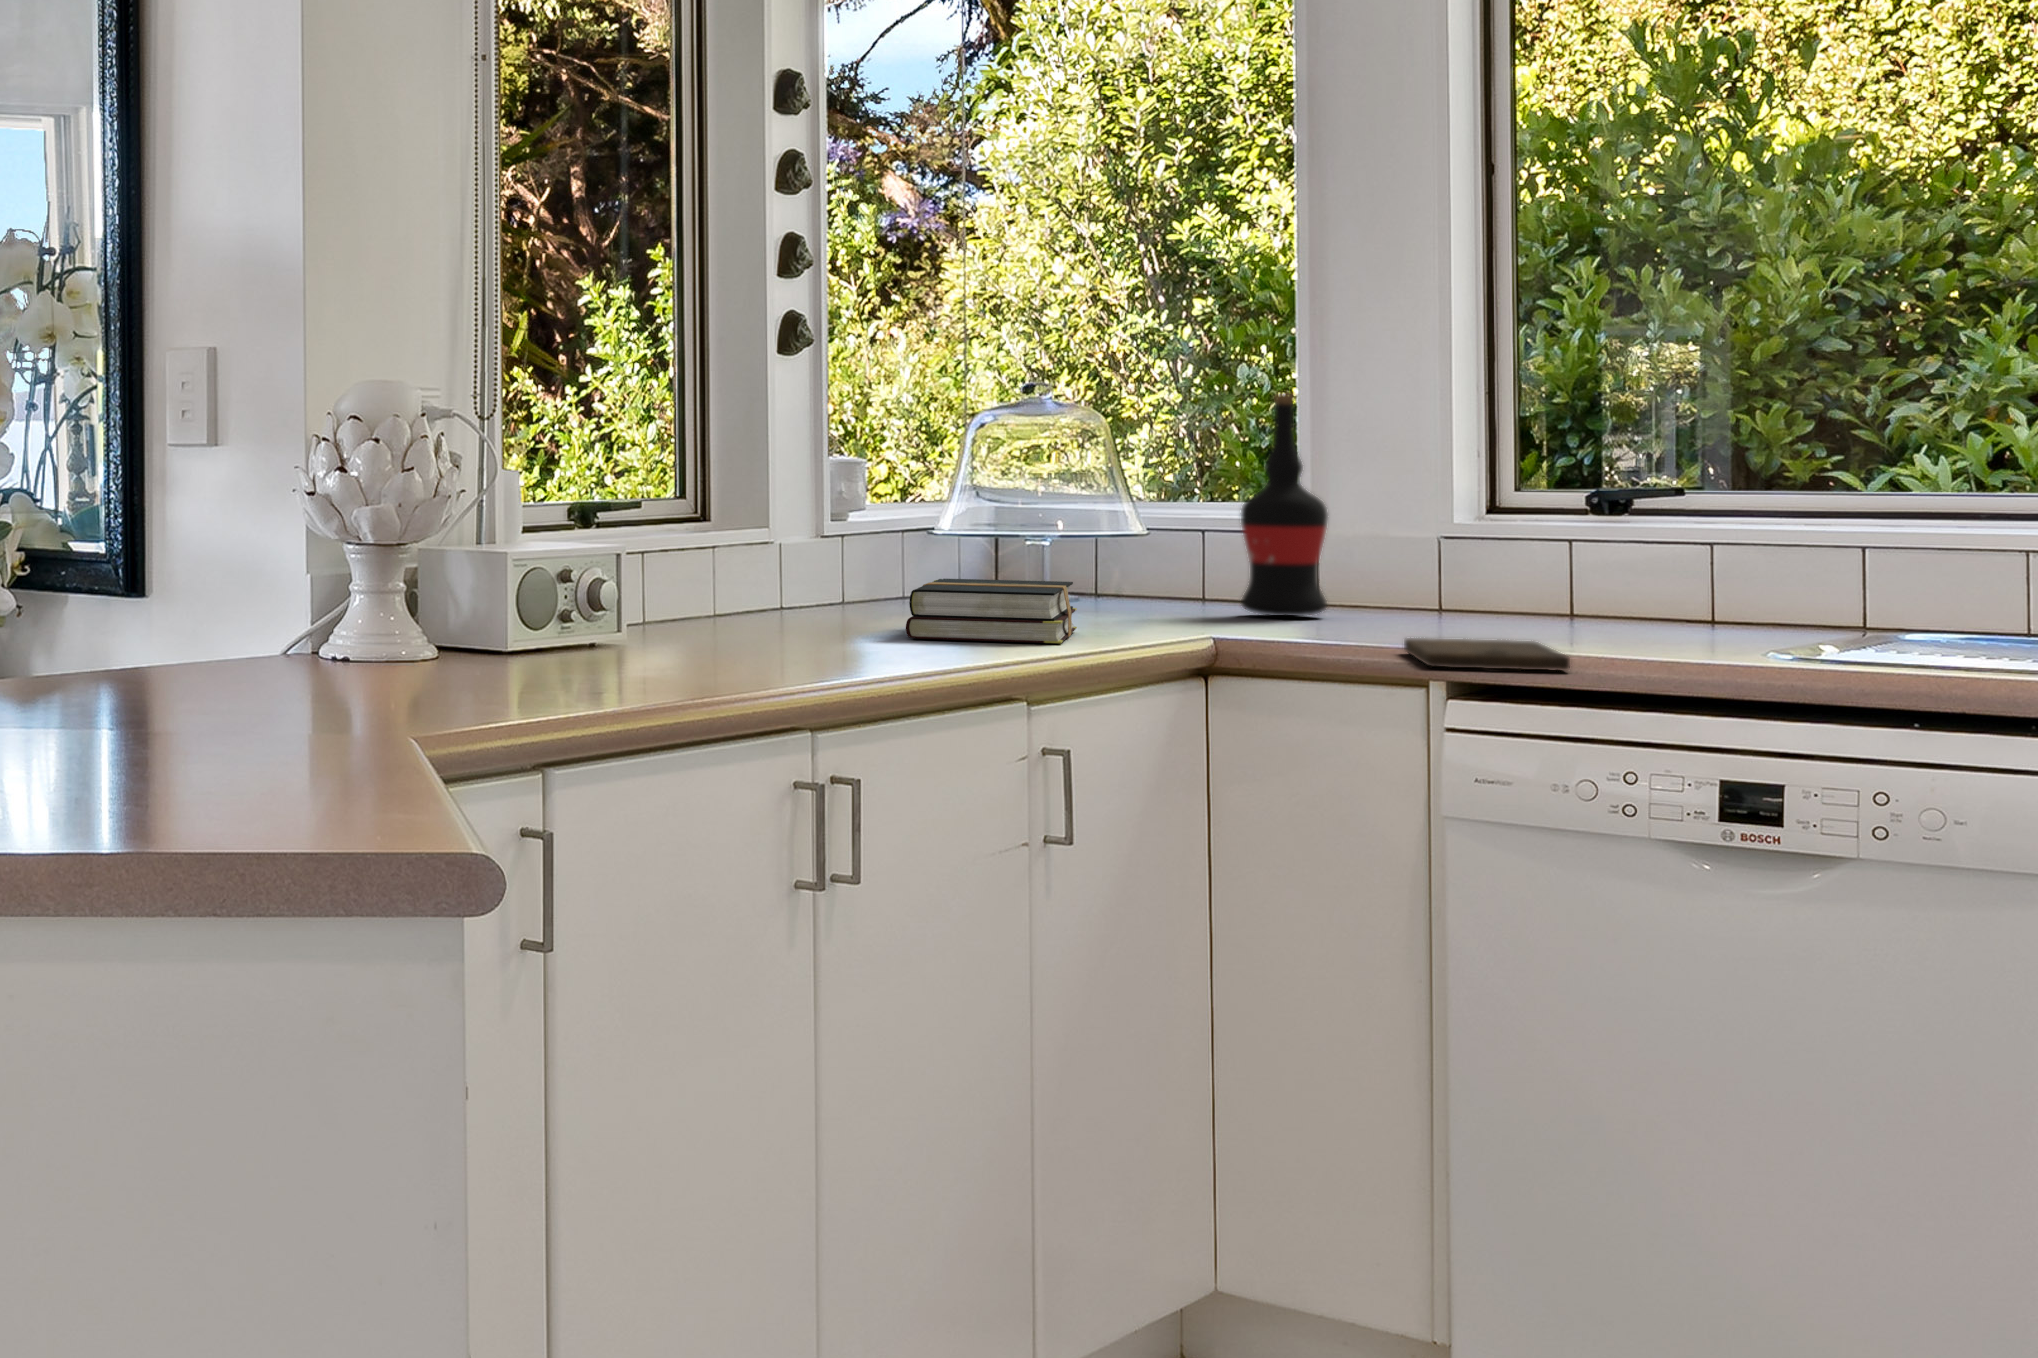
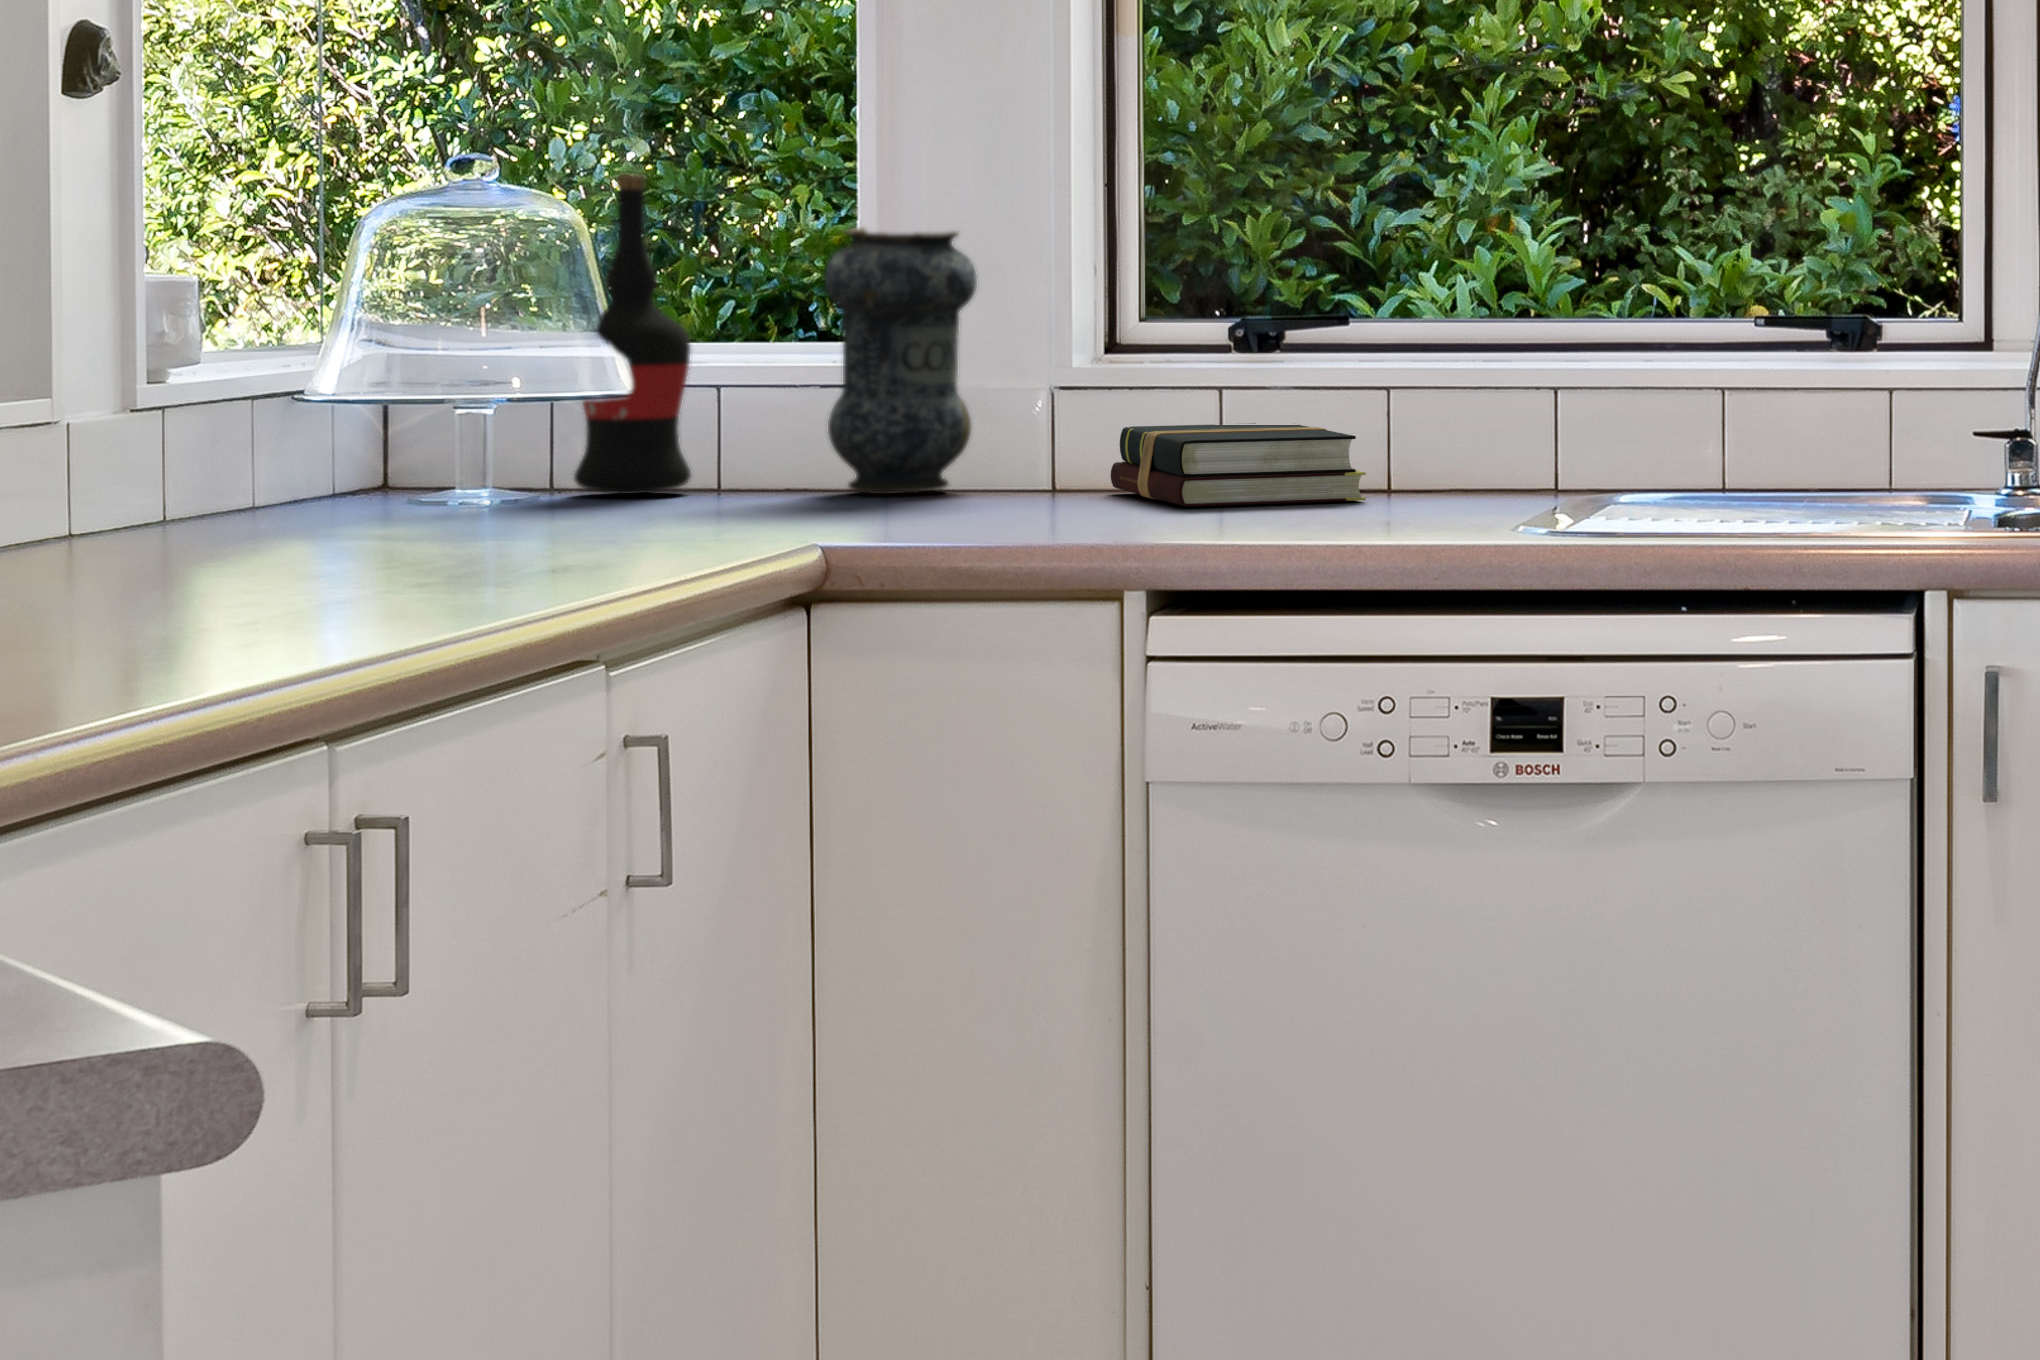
vase: none [1420,431,1543,627] -> present [825,228,977,494]
hardback book: present [906,579,1077,643] -> present [1111,423,1366,506]
cutting board: present [1404,638,1570,671] -> none [917,505,1162,547]

